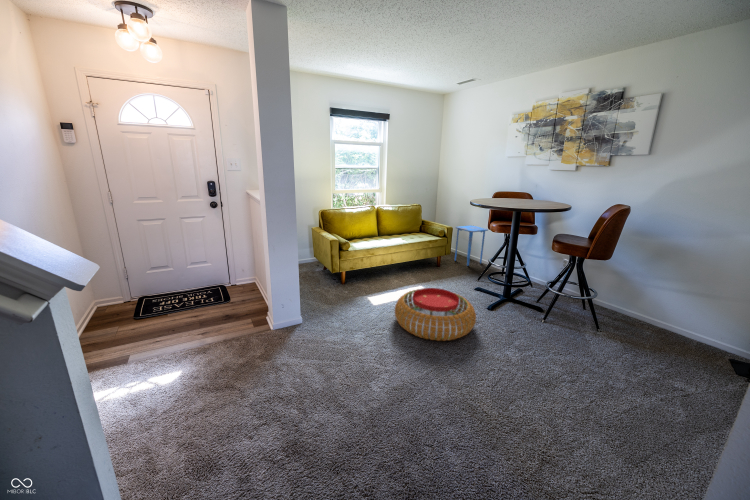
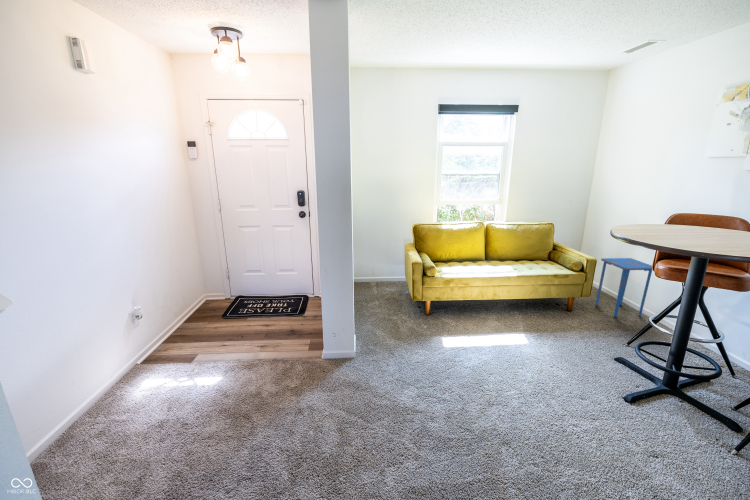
pouf: present [395,288,476,341] -> none [465,345,592,440]

